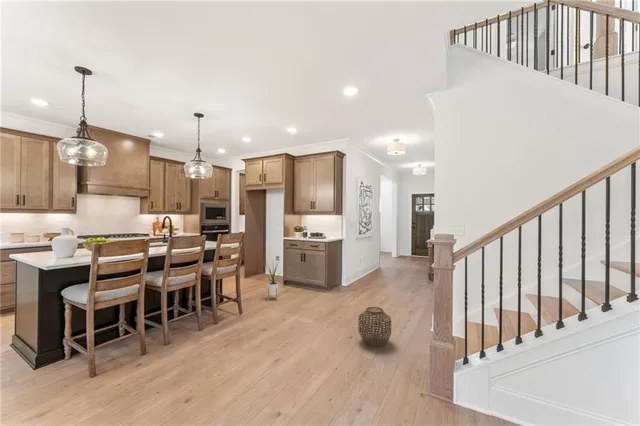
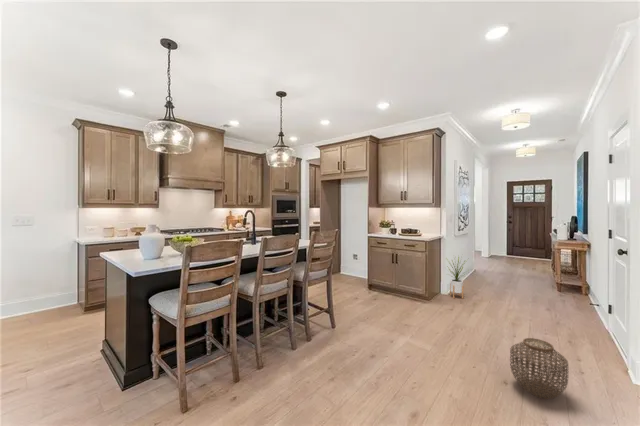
house plant: present [268,265,280,301] -> present [449,257,463,298]

